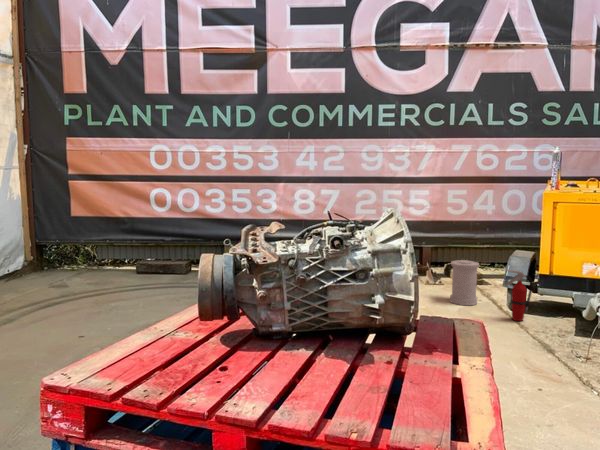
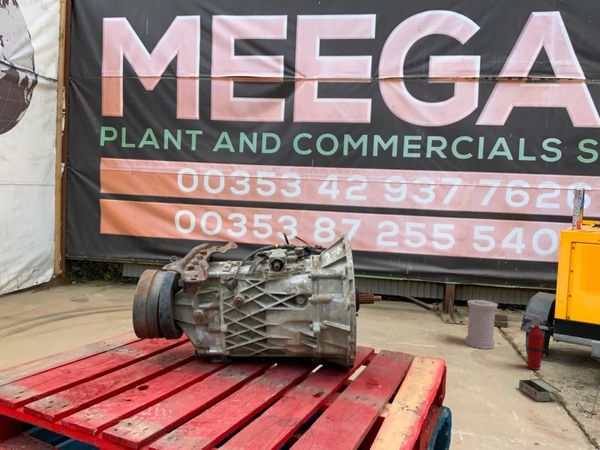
toolbox: none [511,330,551,349] -> present [519,379,561,401]

